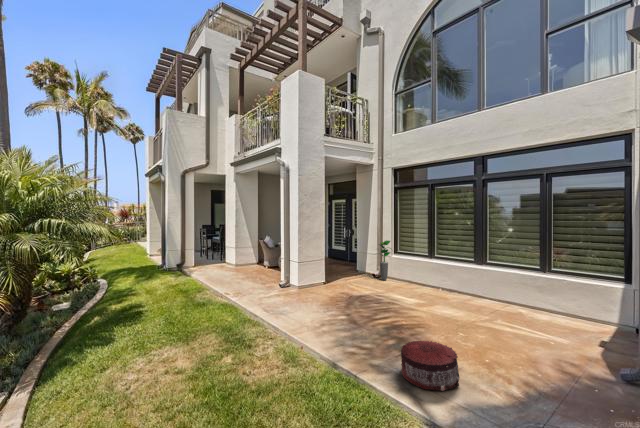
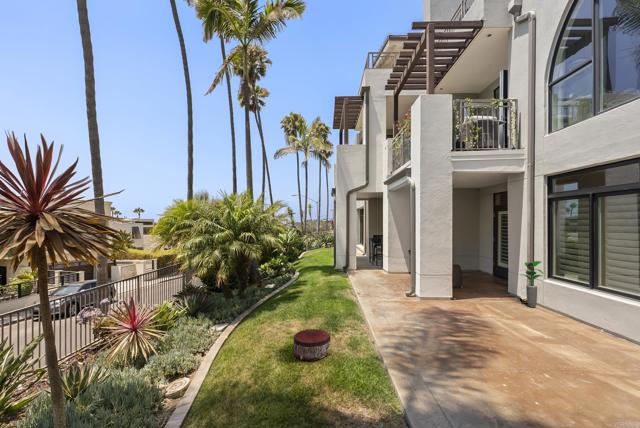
pouf: present [401,341,460,391] -> present [294,329,331,361]

